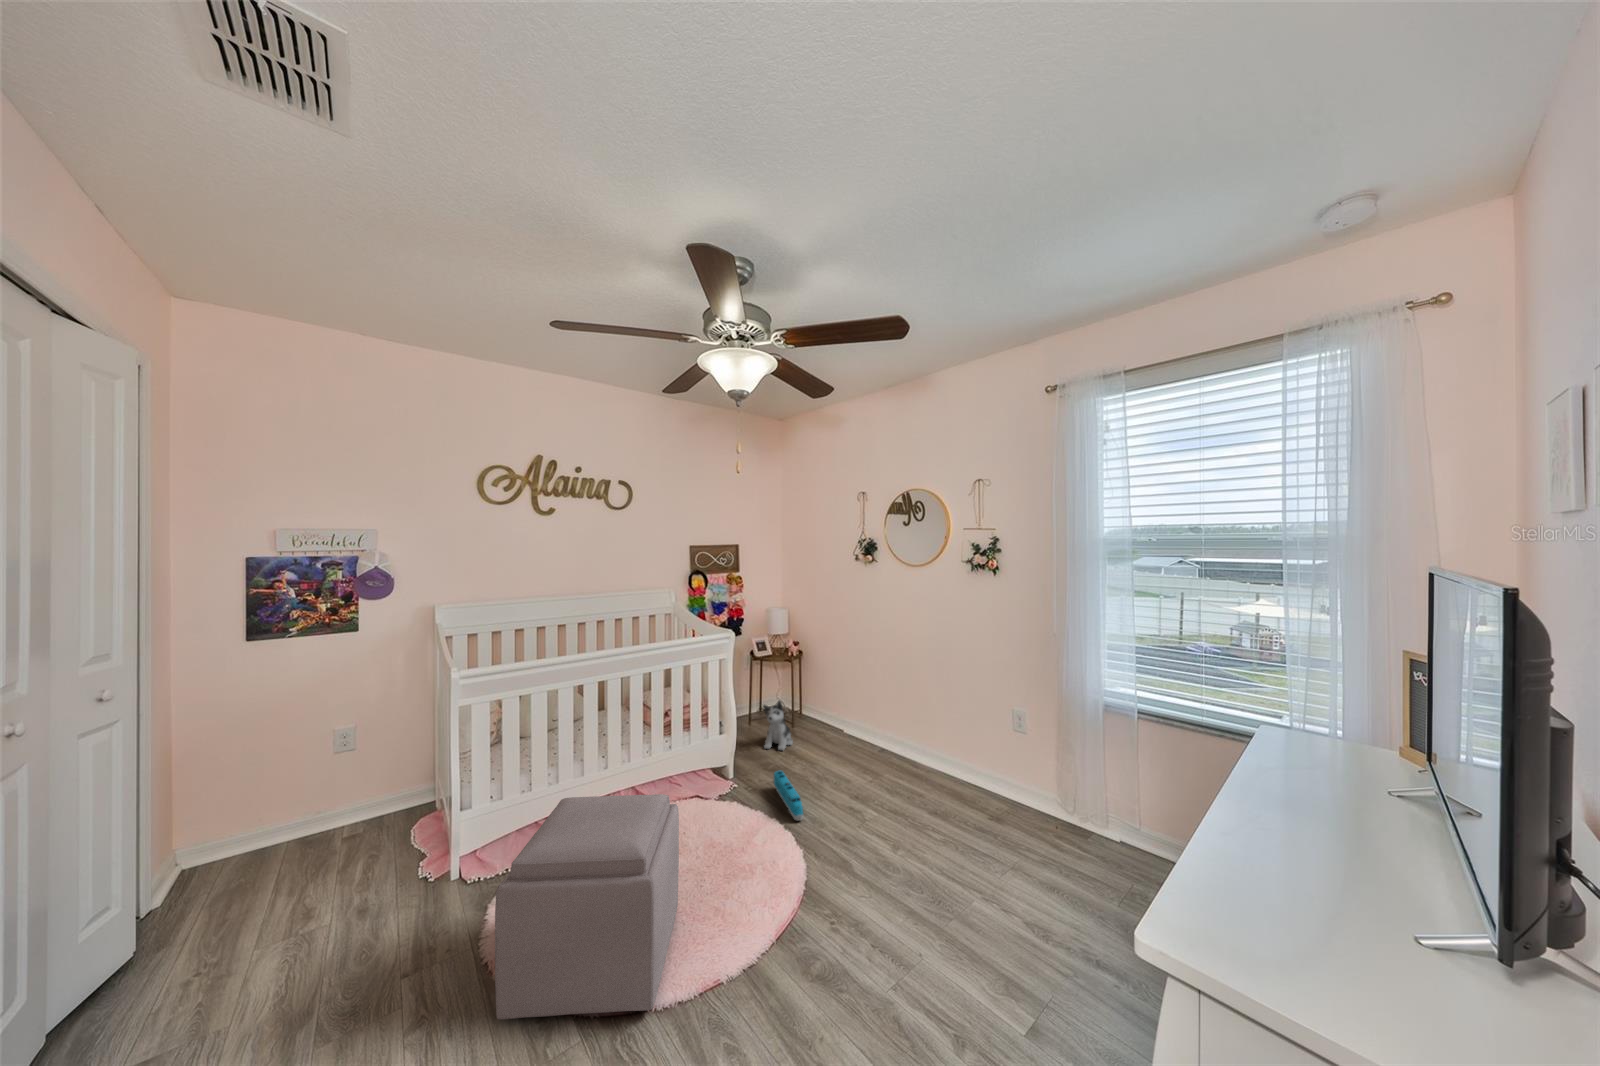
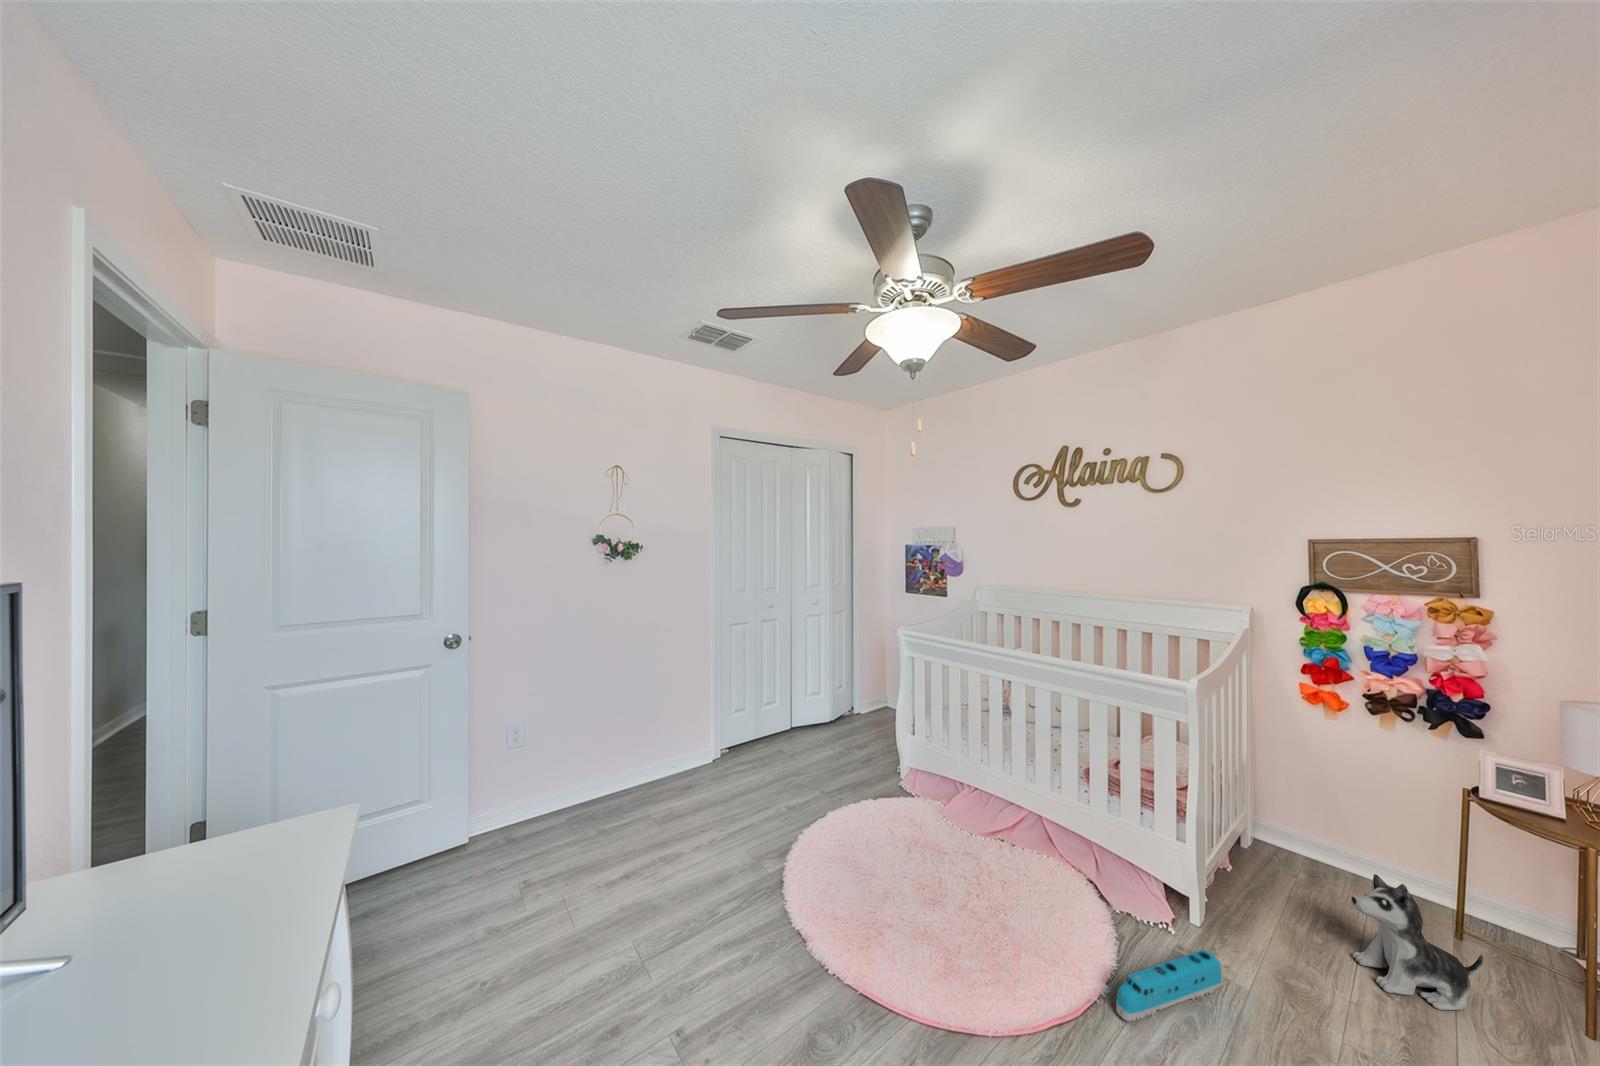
ottoman: present [495,794,679,1019] -> none [775,739,893,898]

